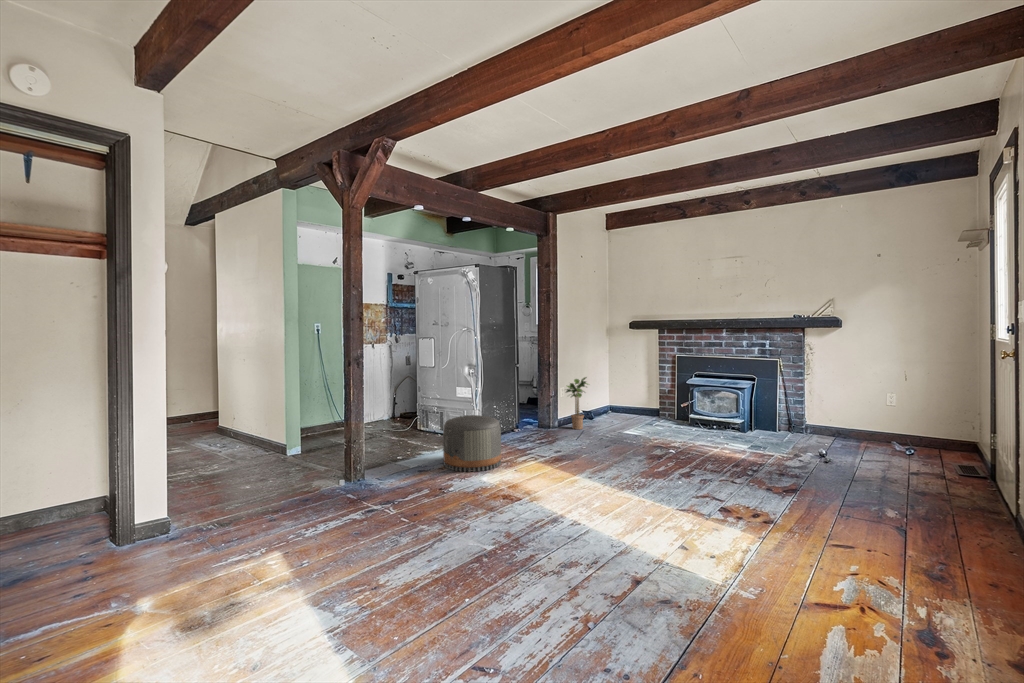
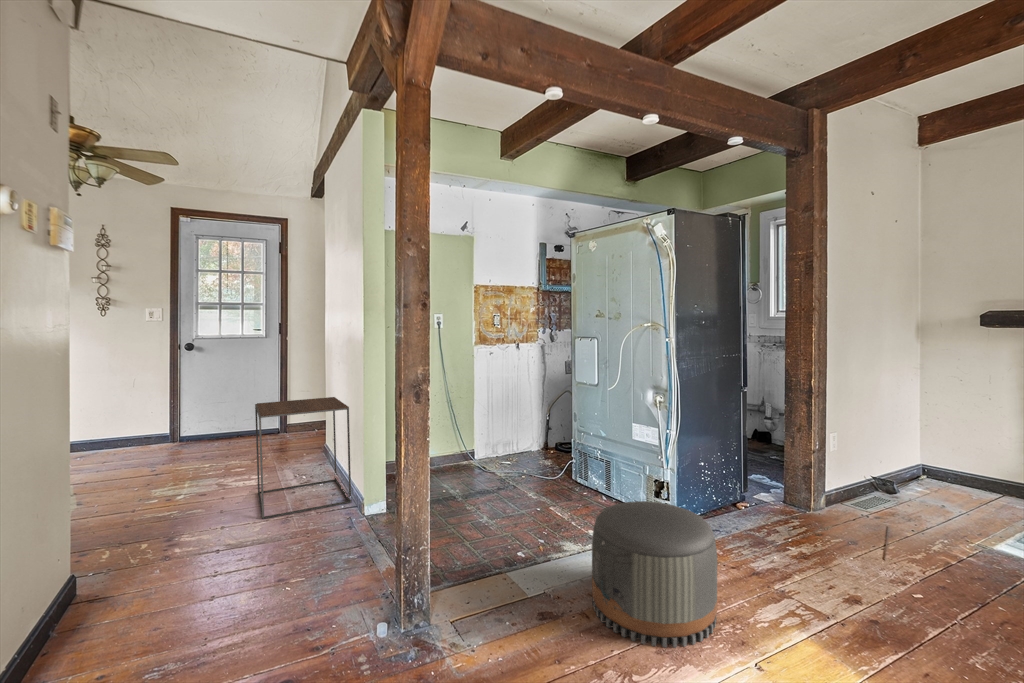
potted plant: present [566,377,588,429] -> none [837,418,901,520]
side table: none [182,382,268,464] -> present [255,397,351,519]

